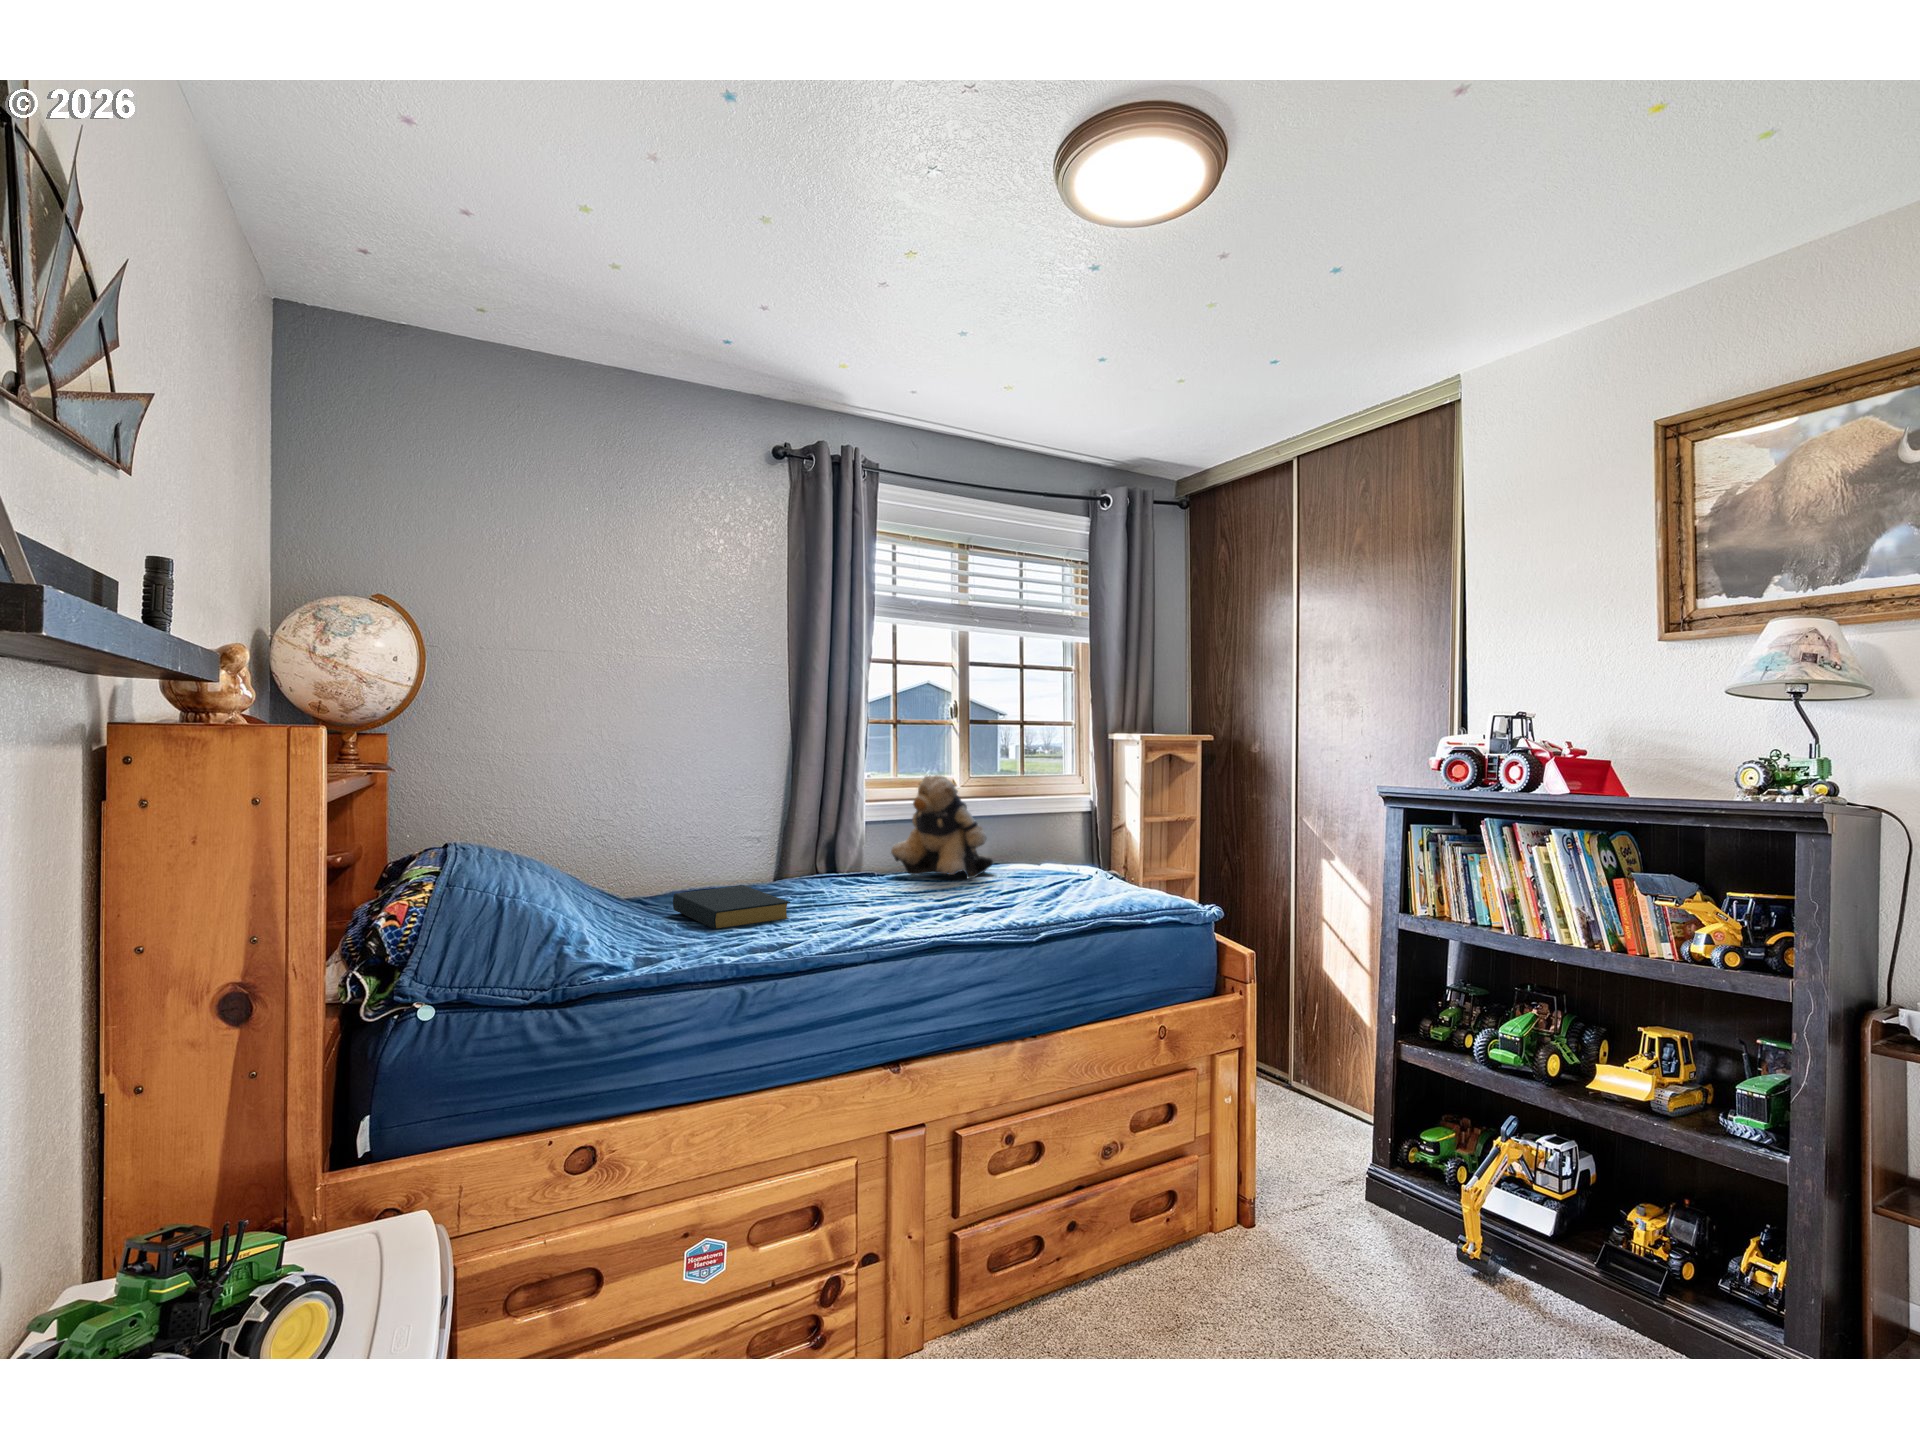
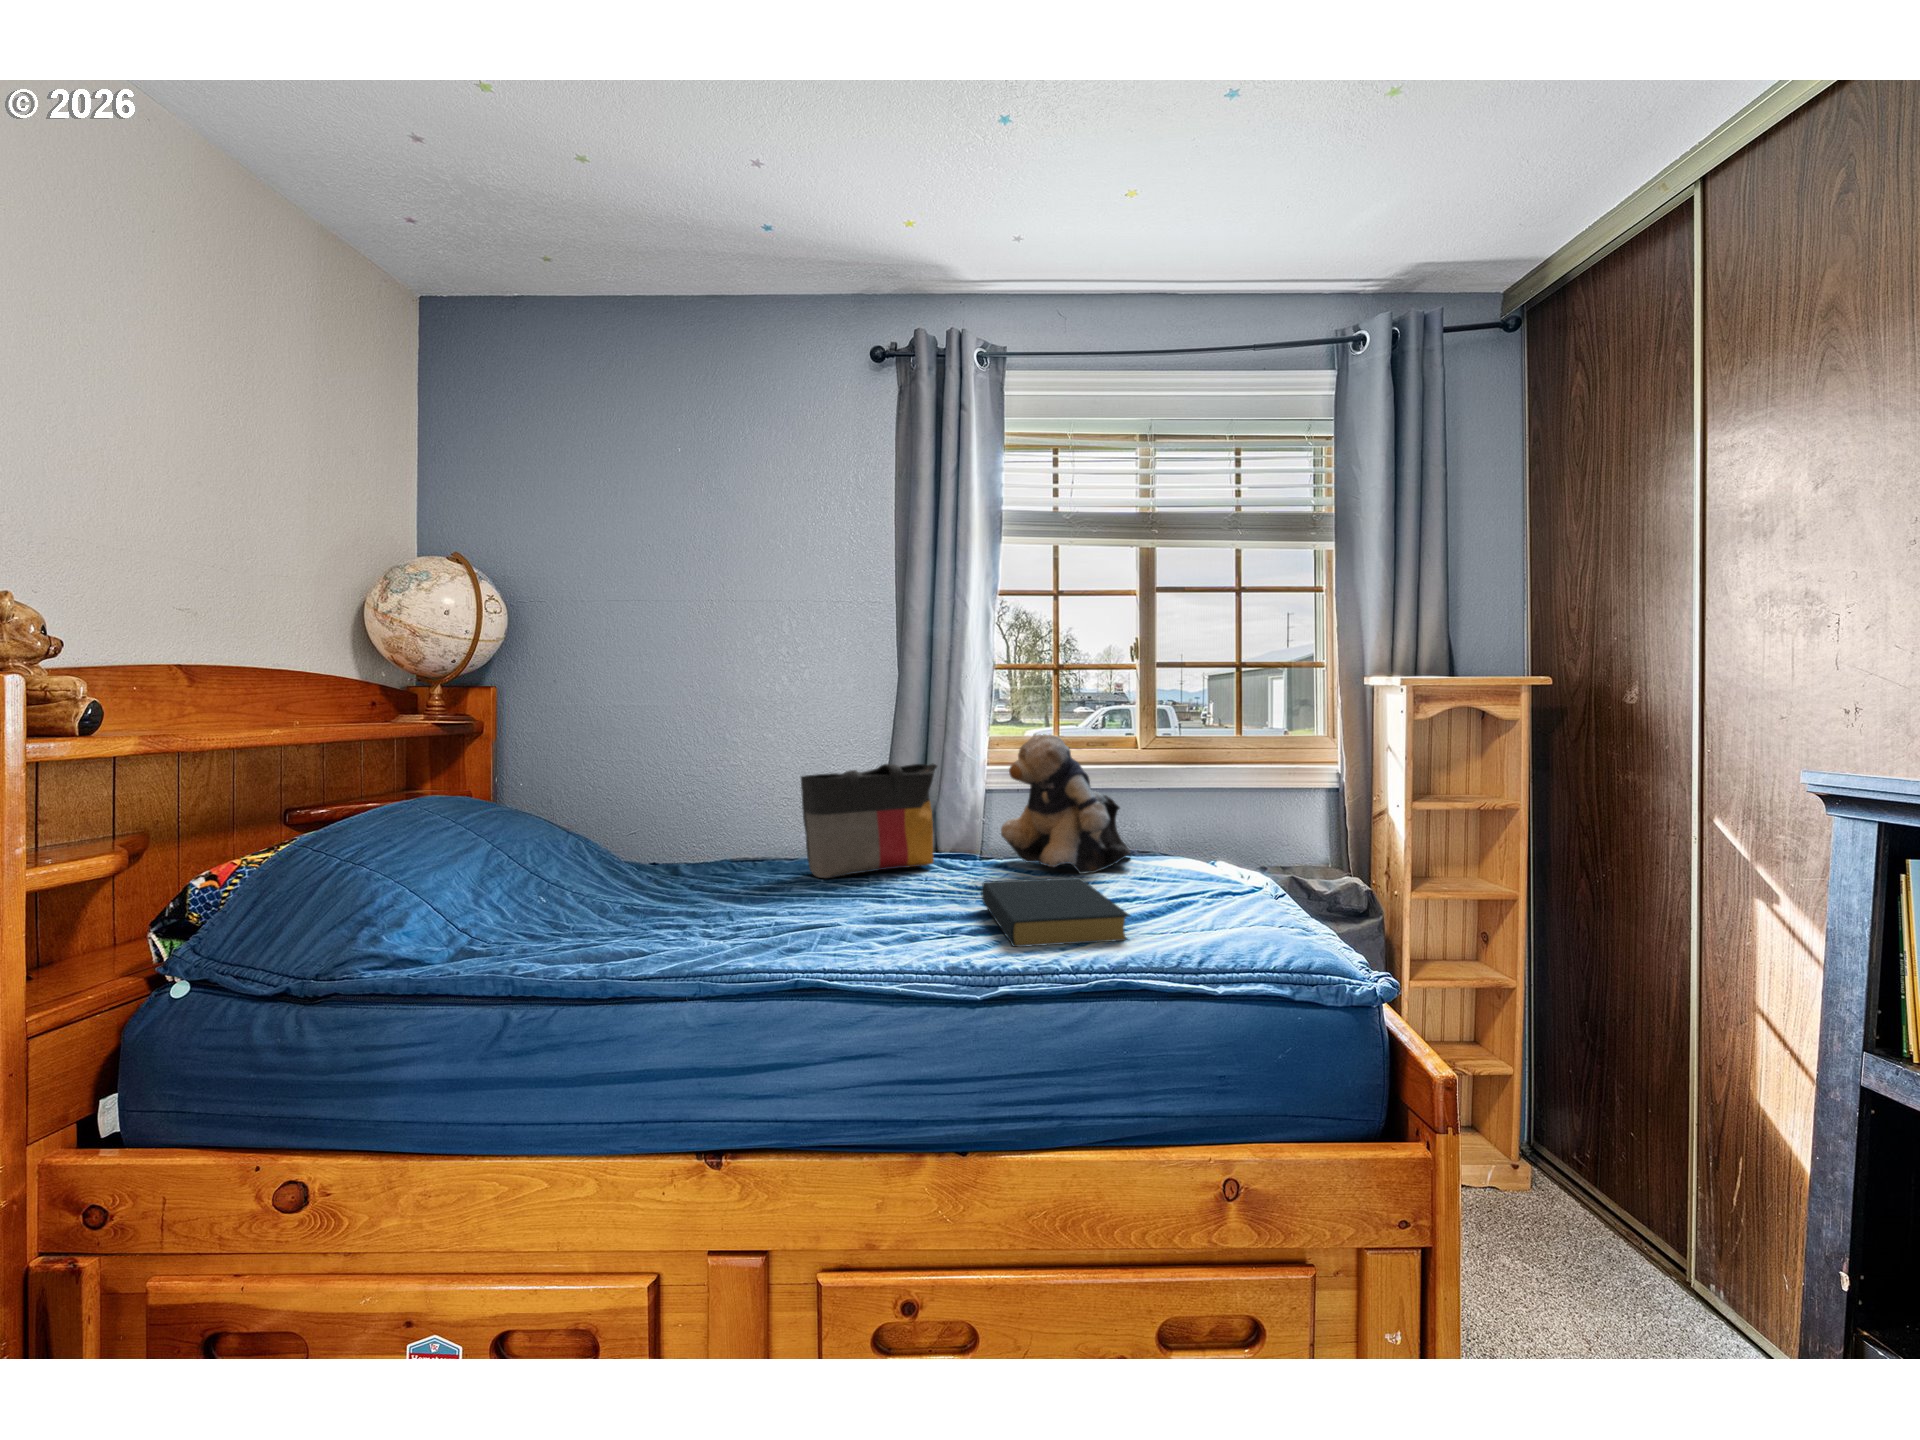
tote bag: none [757,800,854,897] -> present [801,763,937,878]
hardback book: present [673,886,791,929] -> present [981,877,1130,947]

